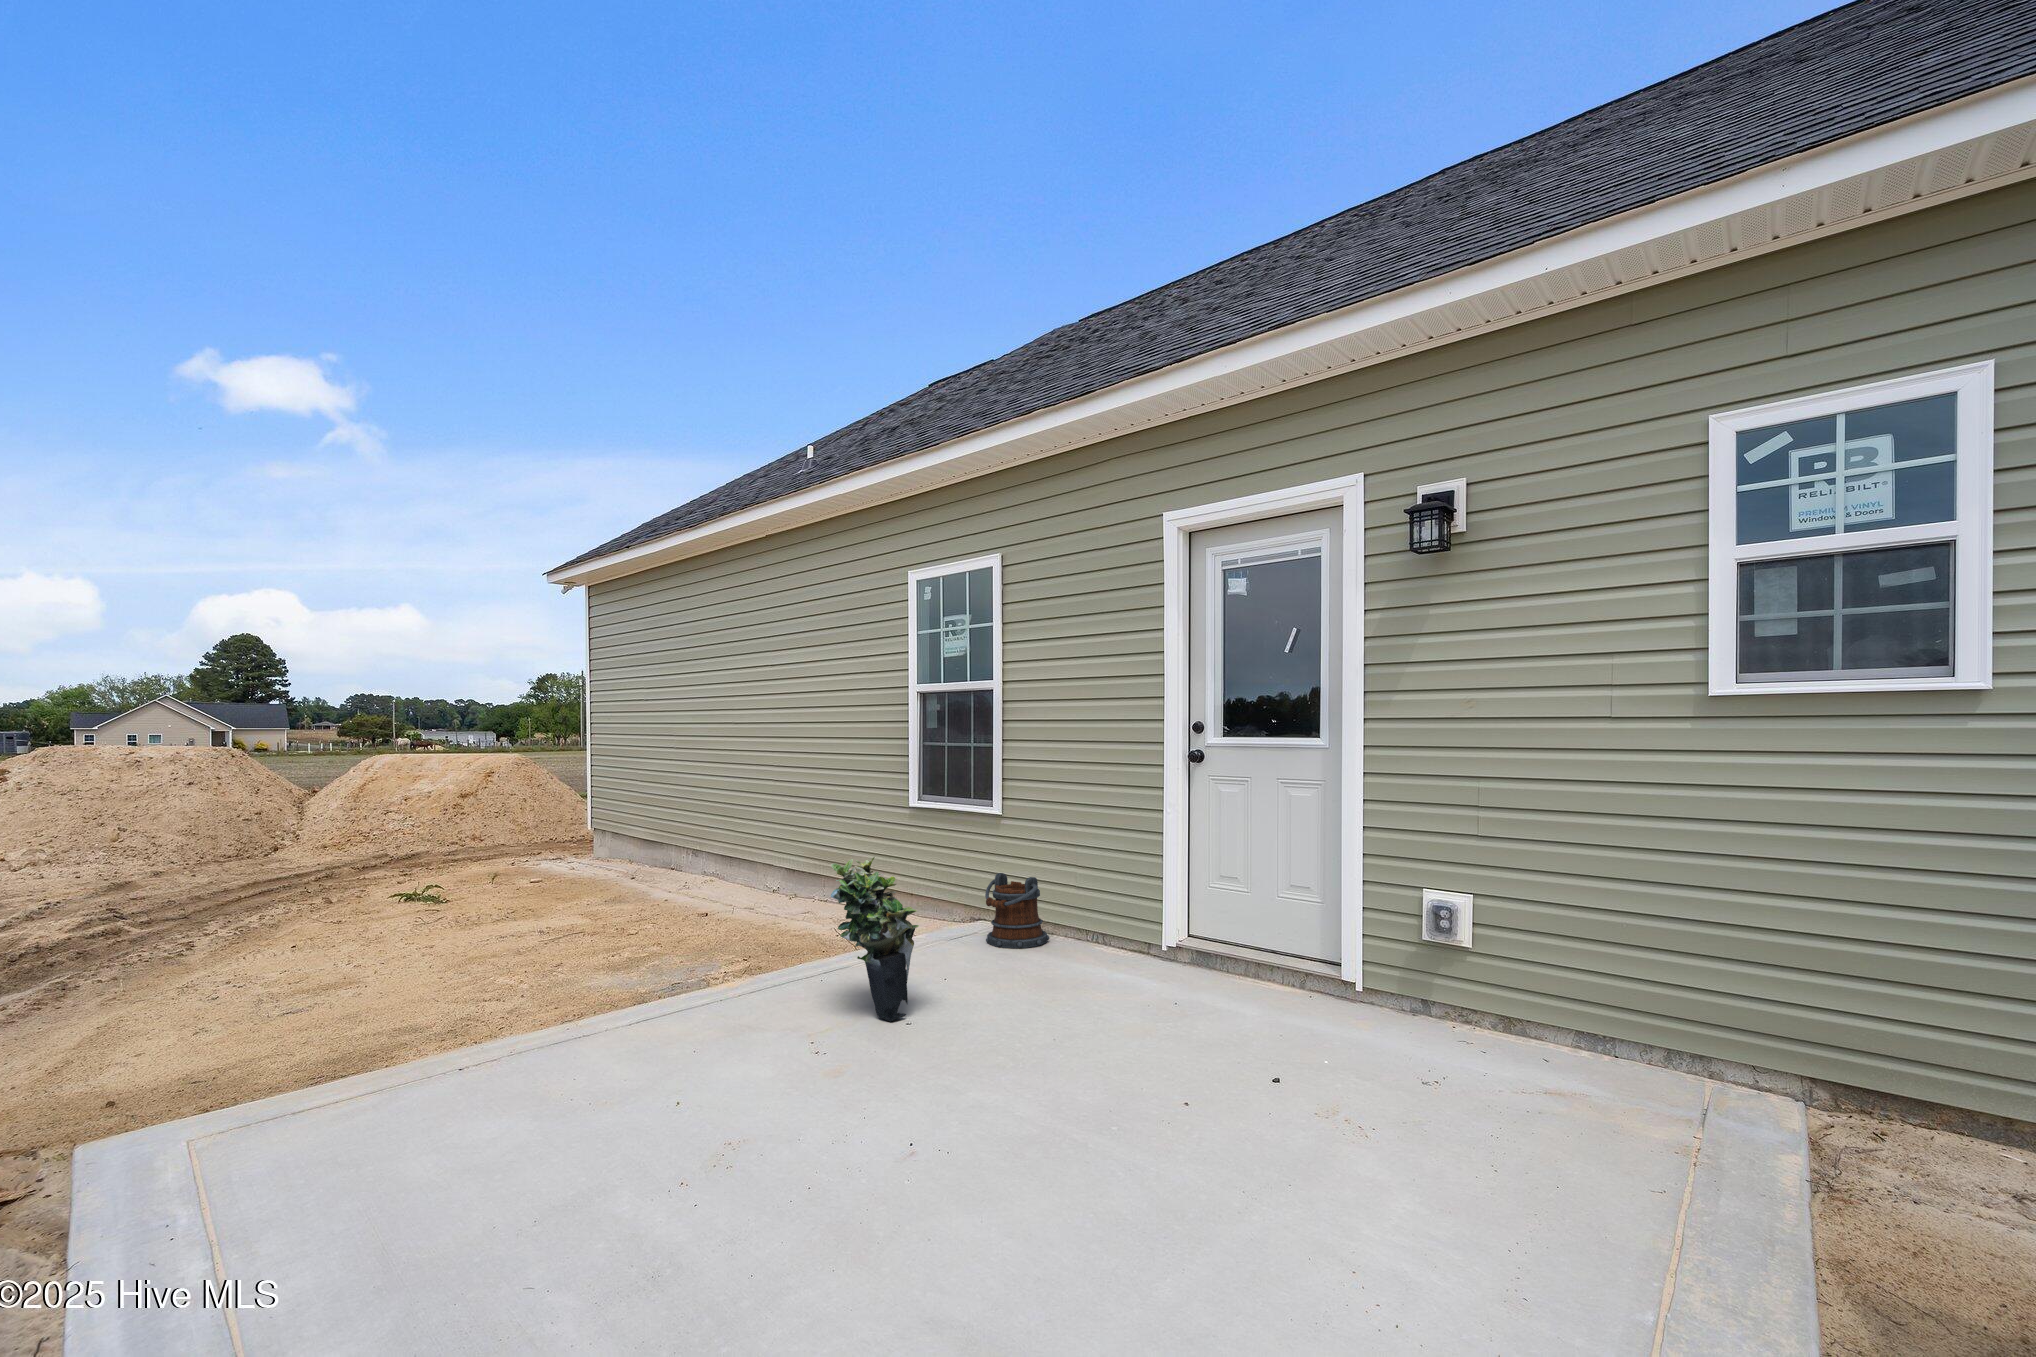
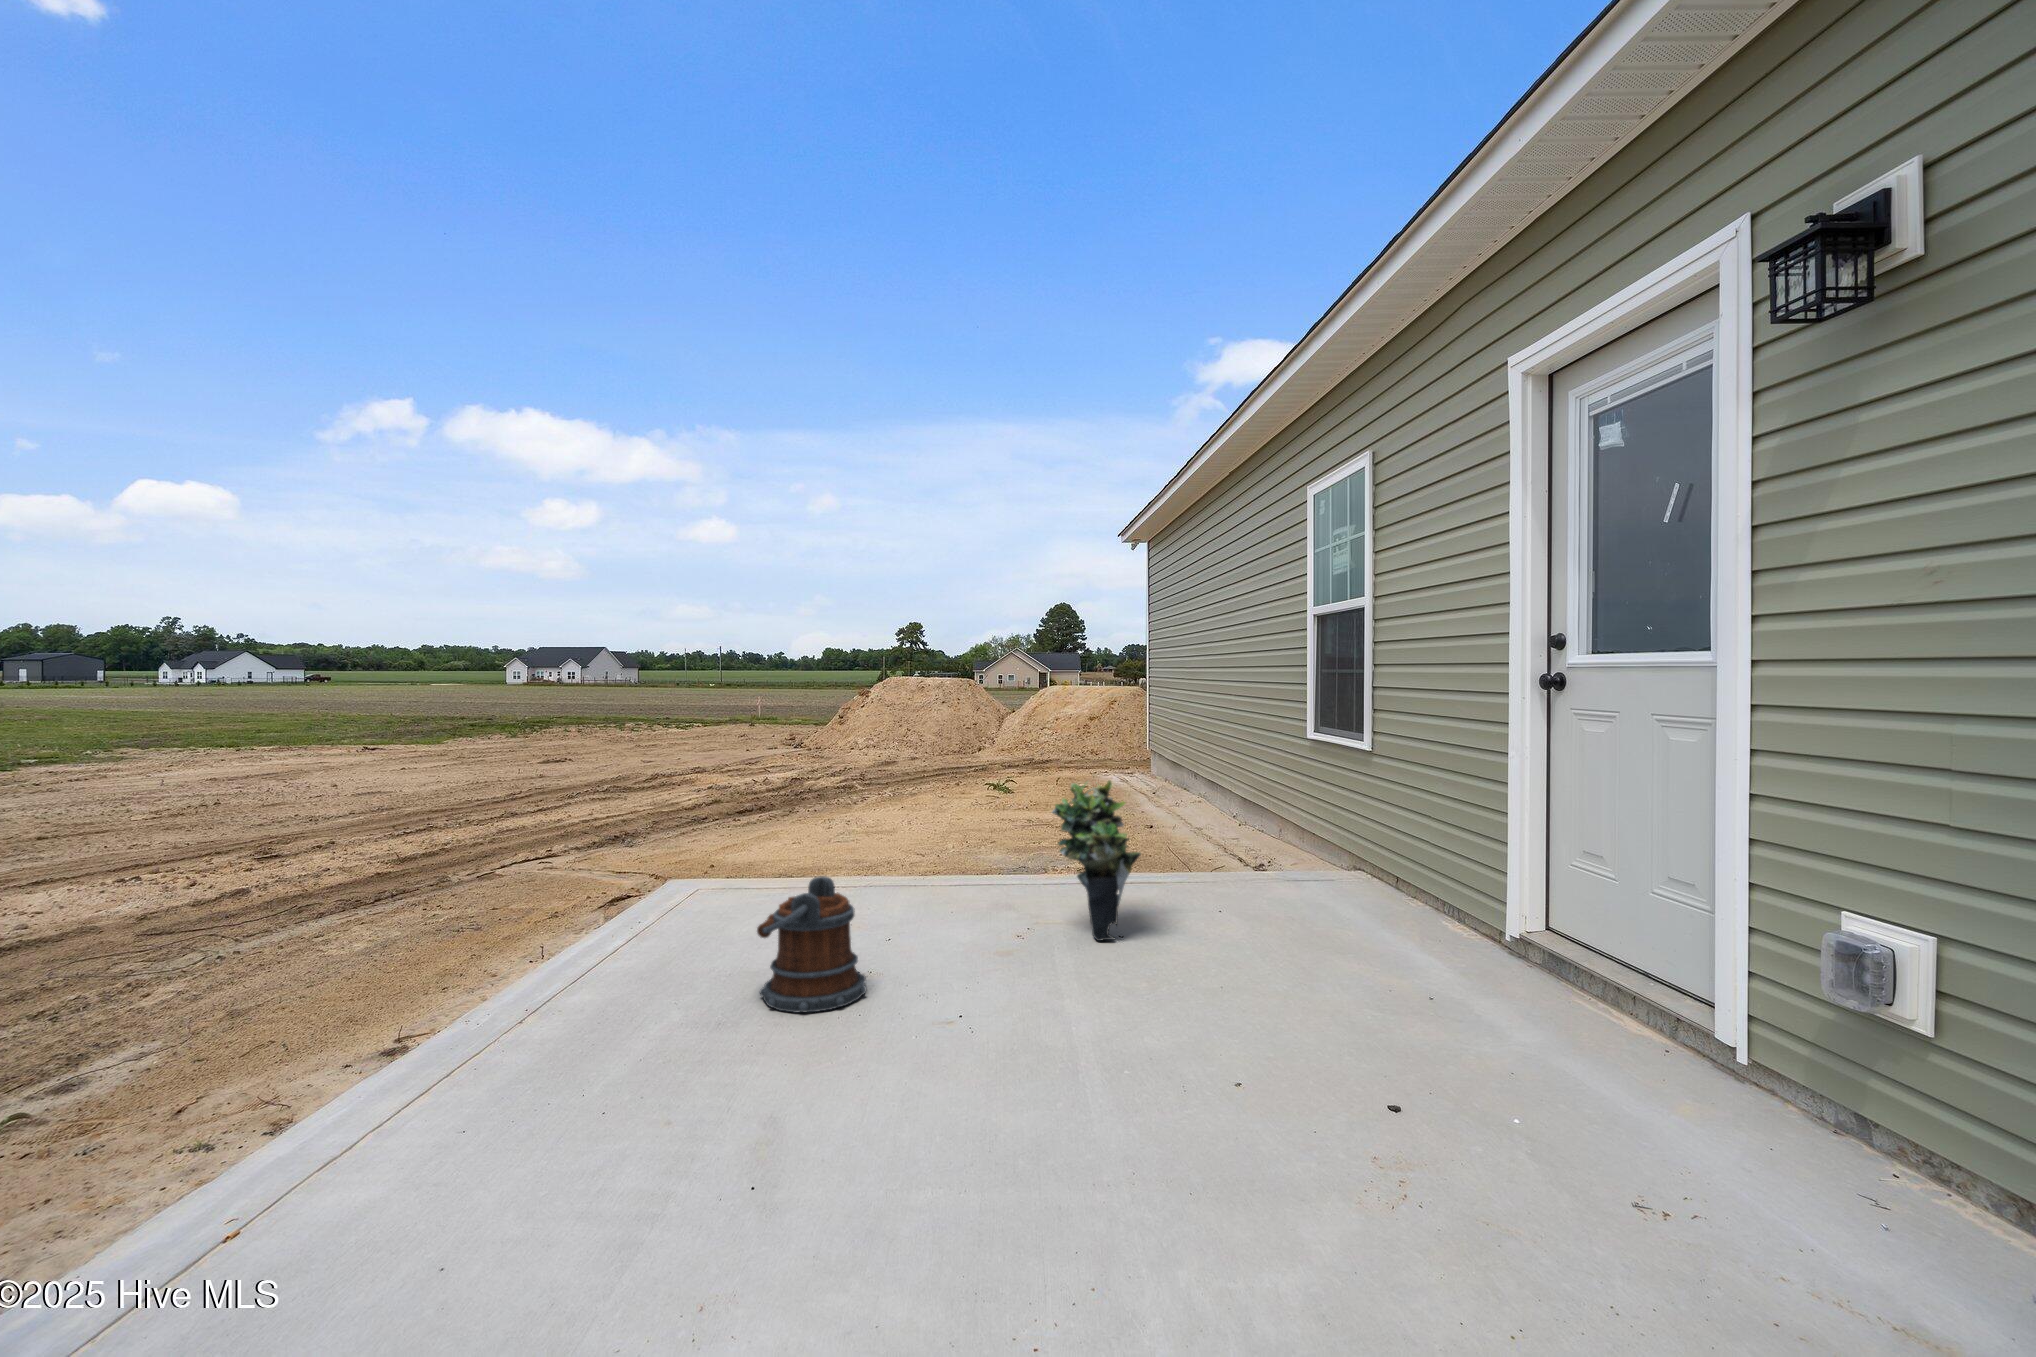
bucket: present [985,873,1049,948] -> present [757,876,866,1013]

